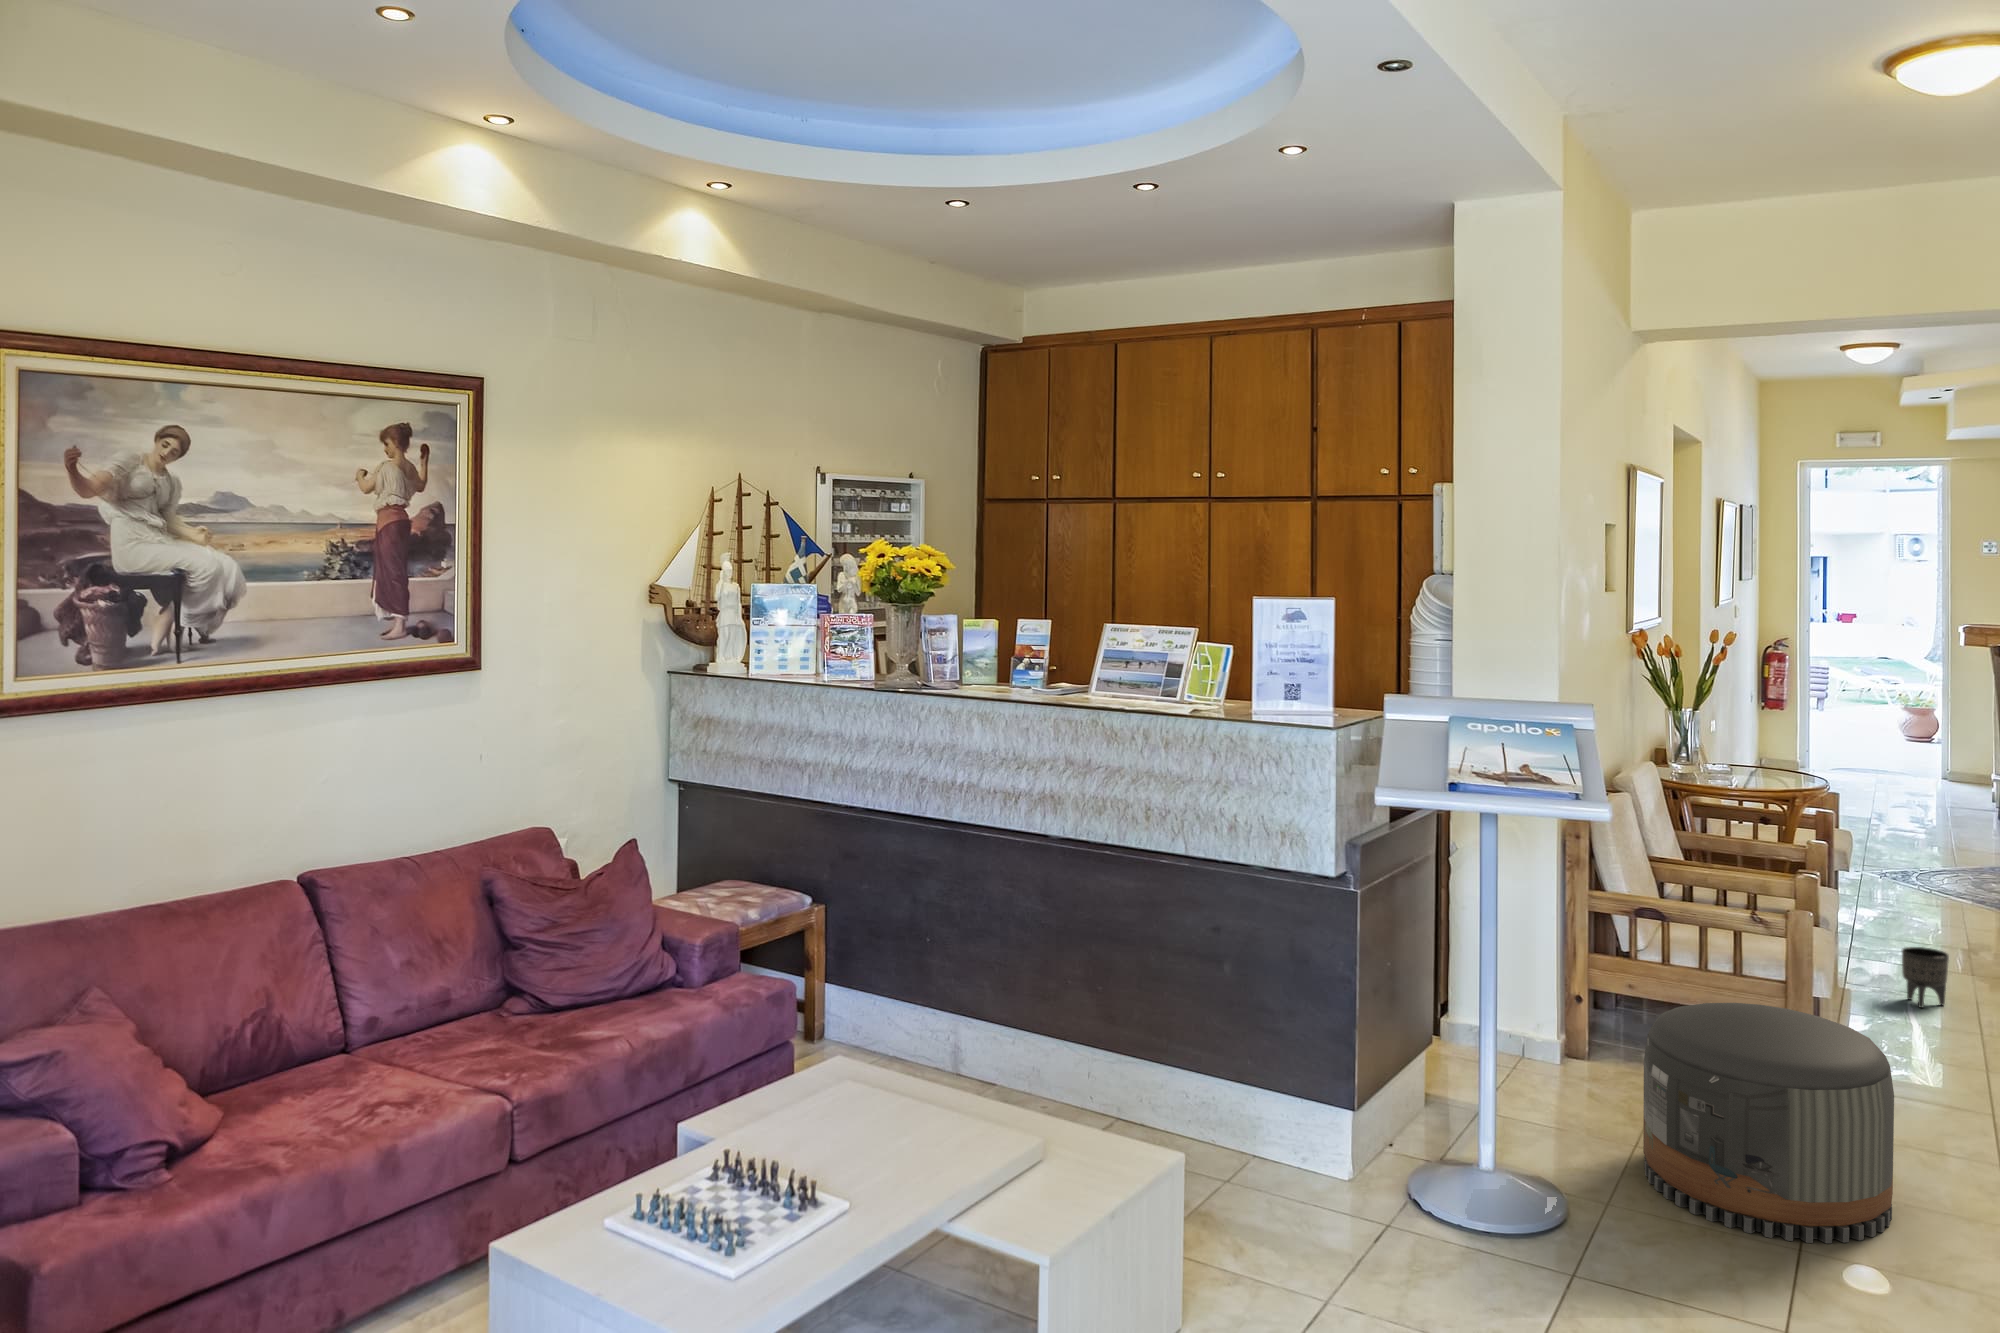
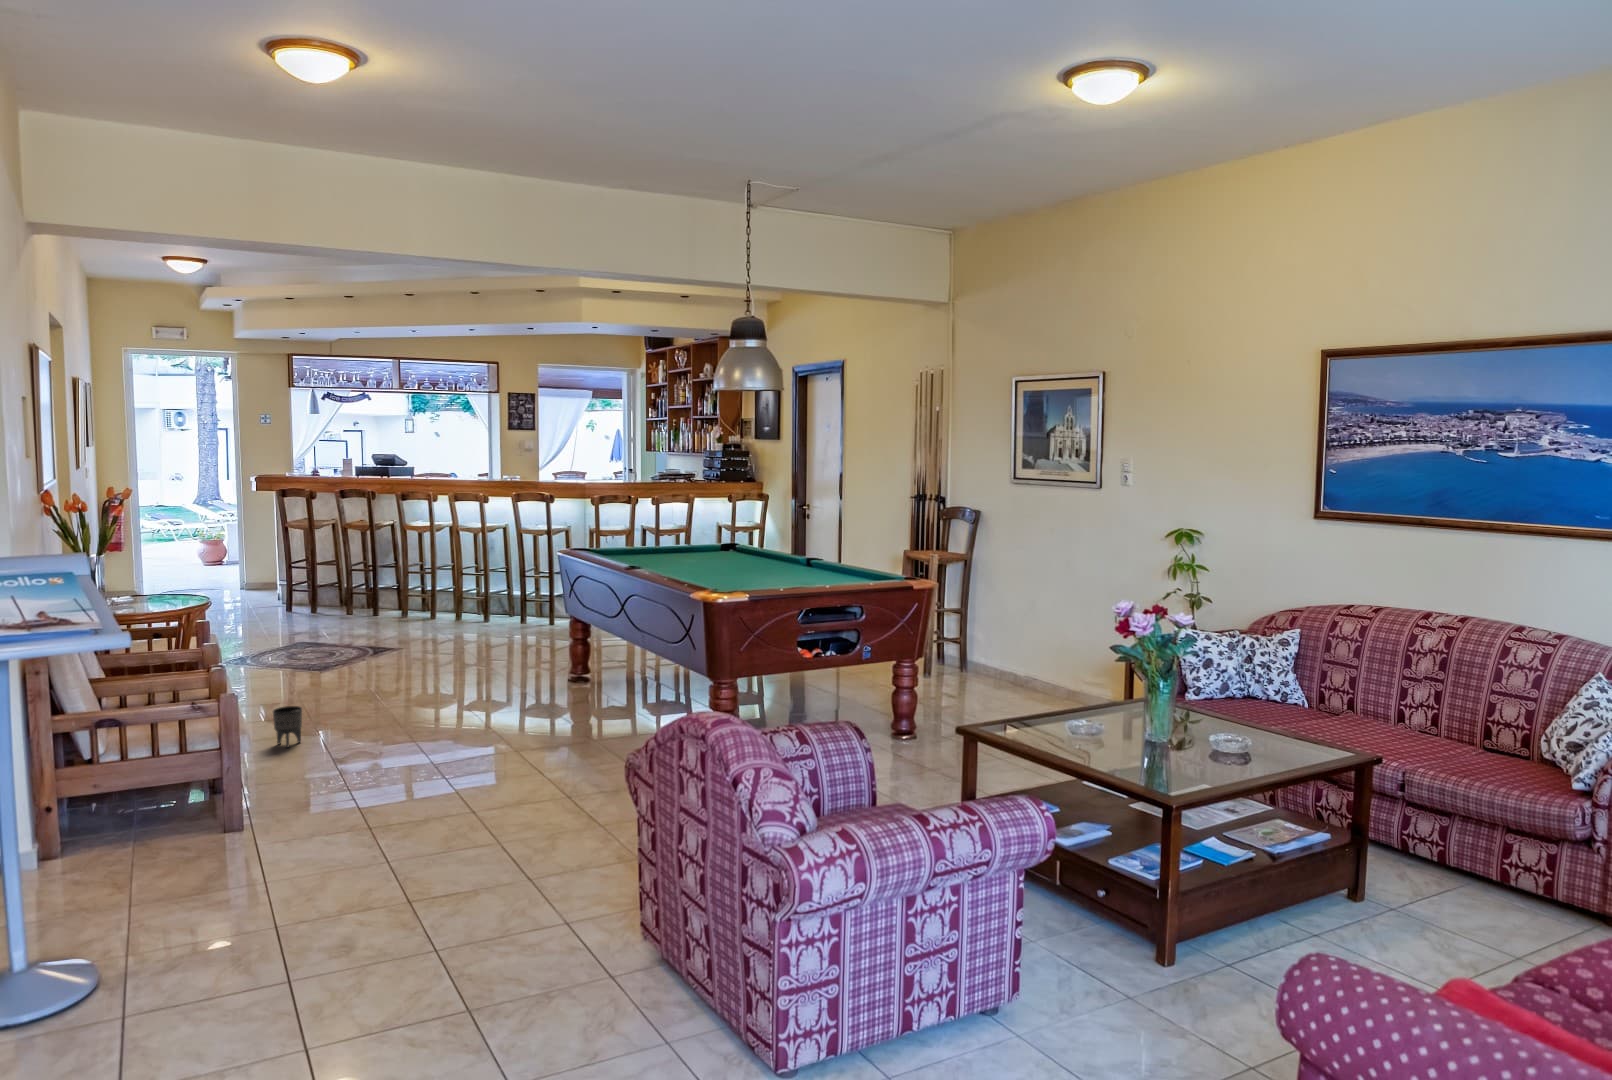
pouf: present [1643,1003,1894,1243] -> none [142,764,319,932]

